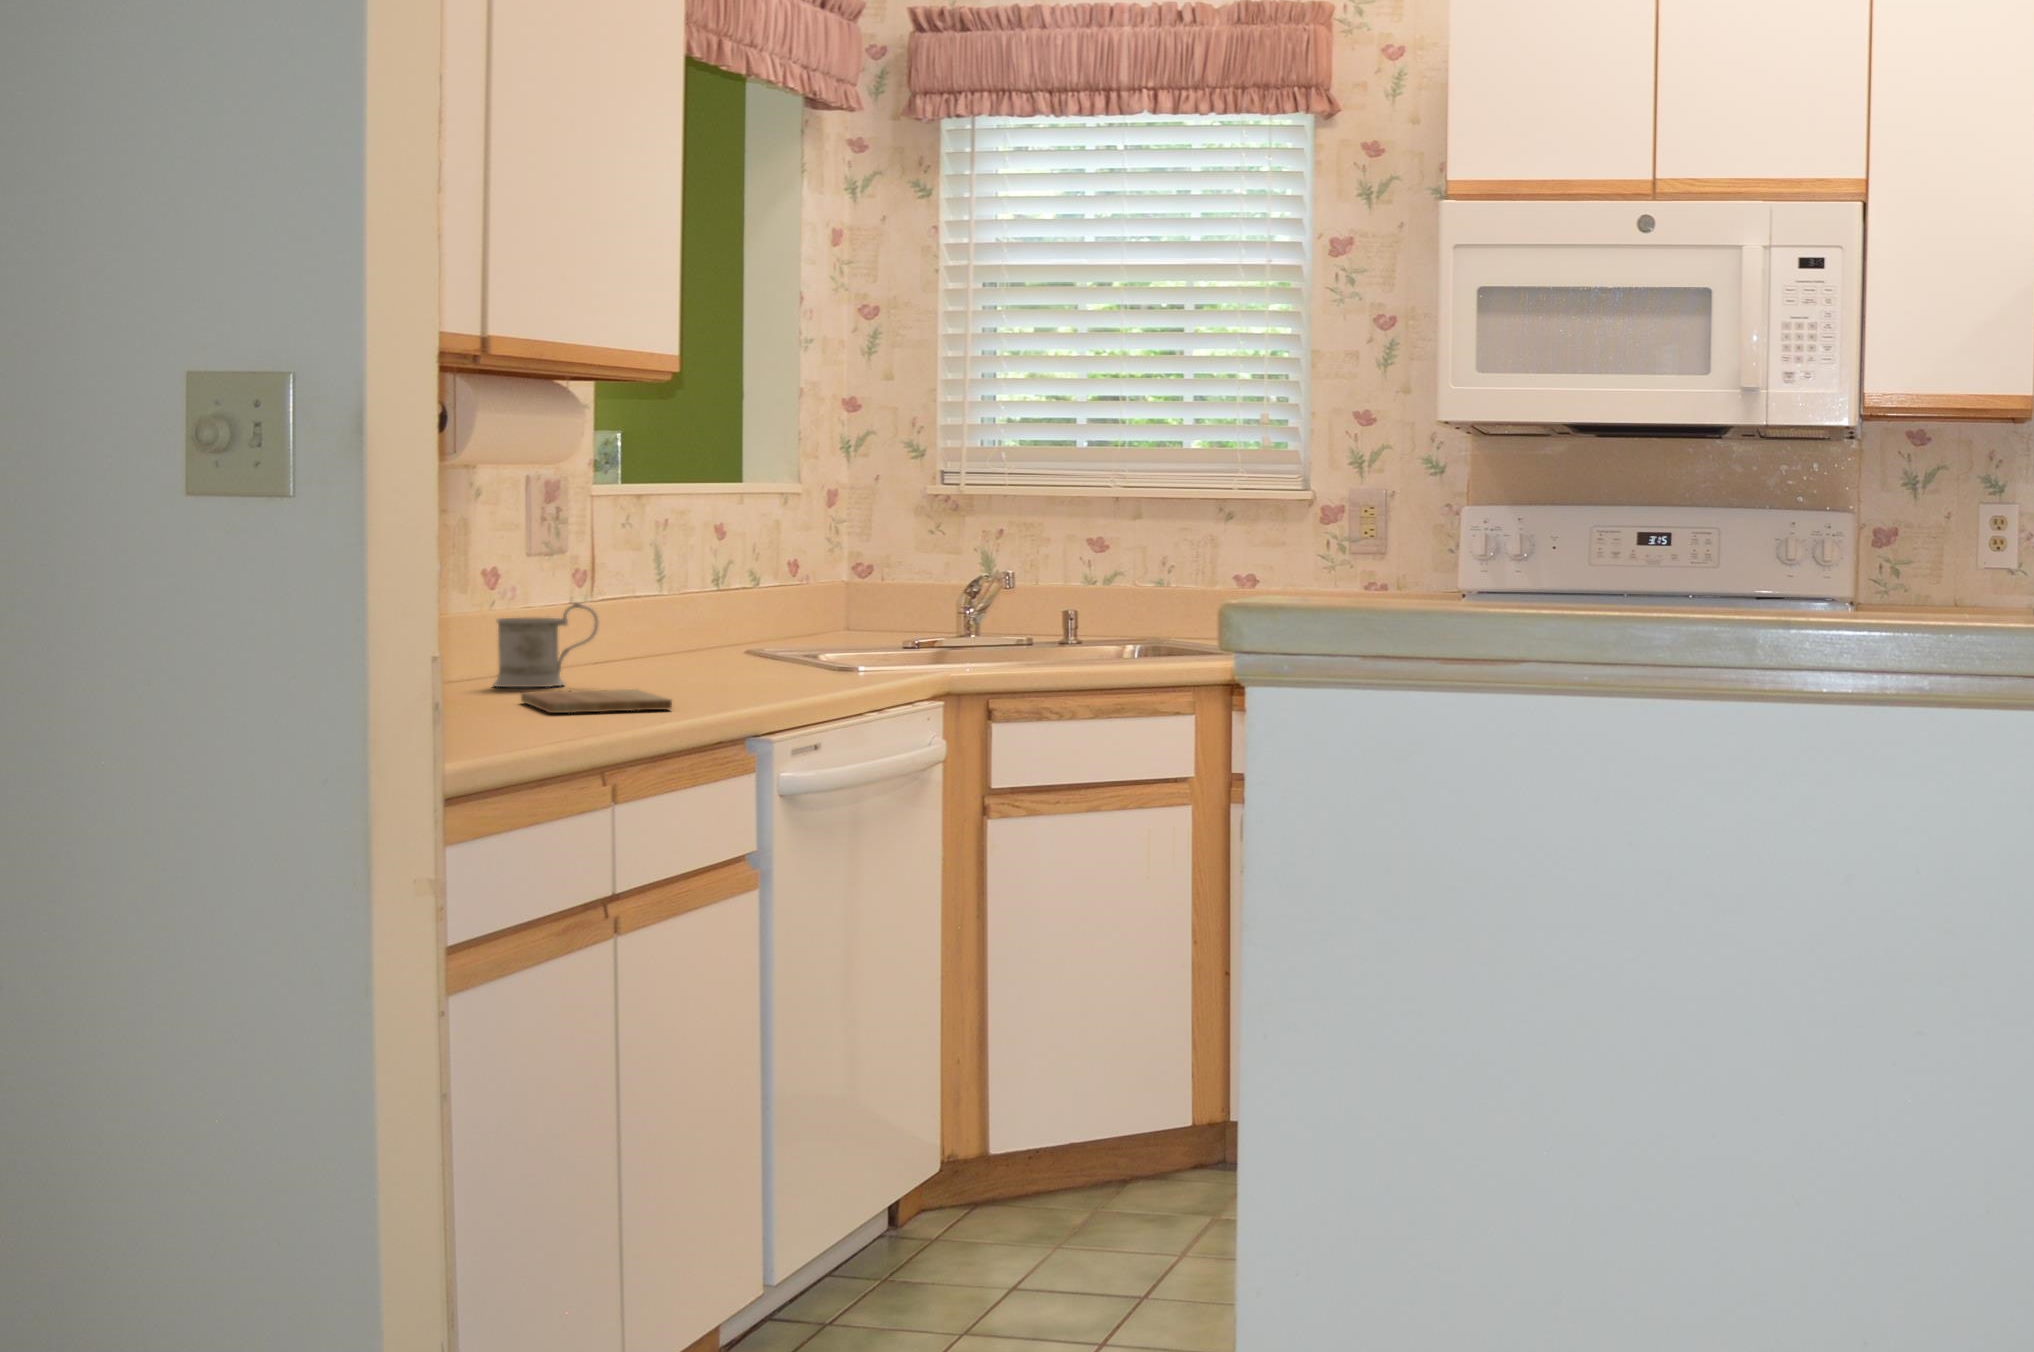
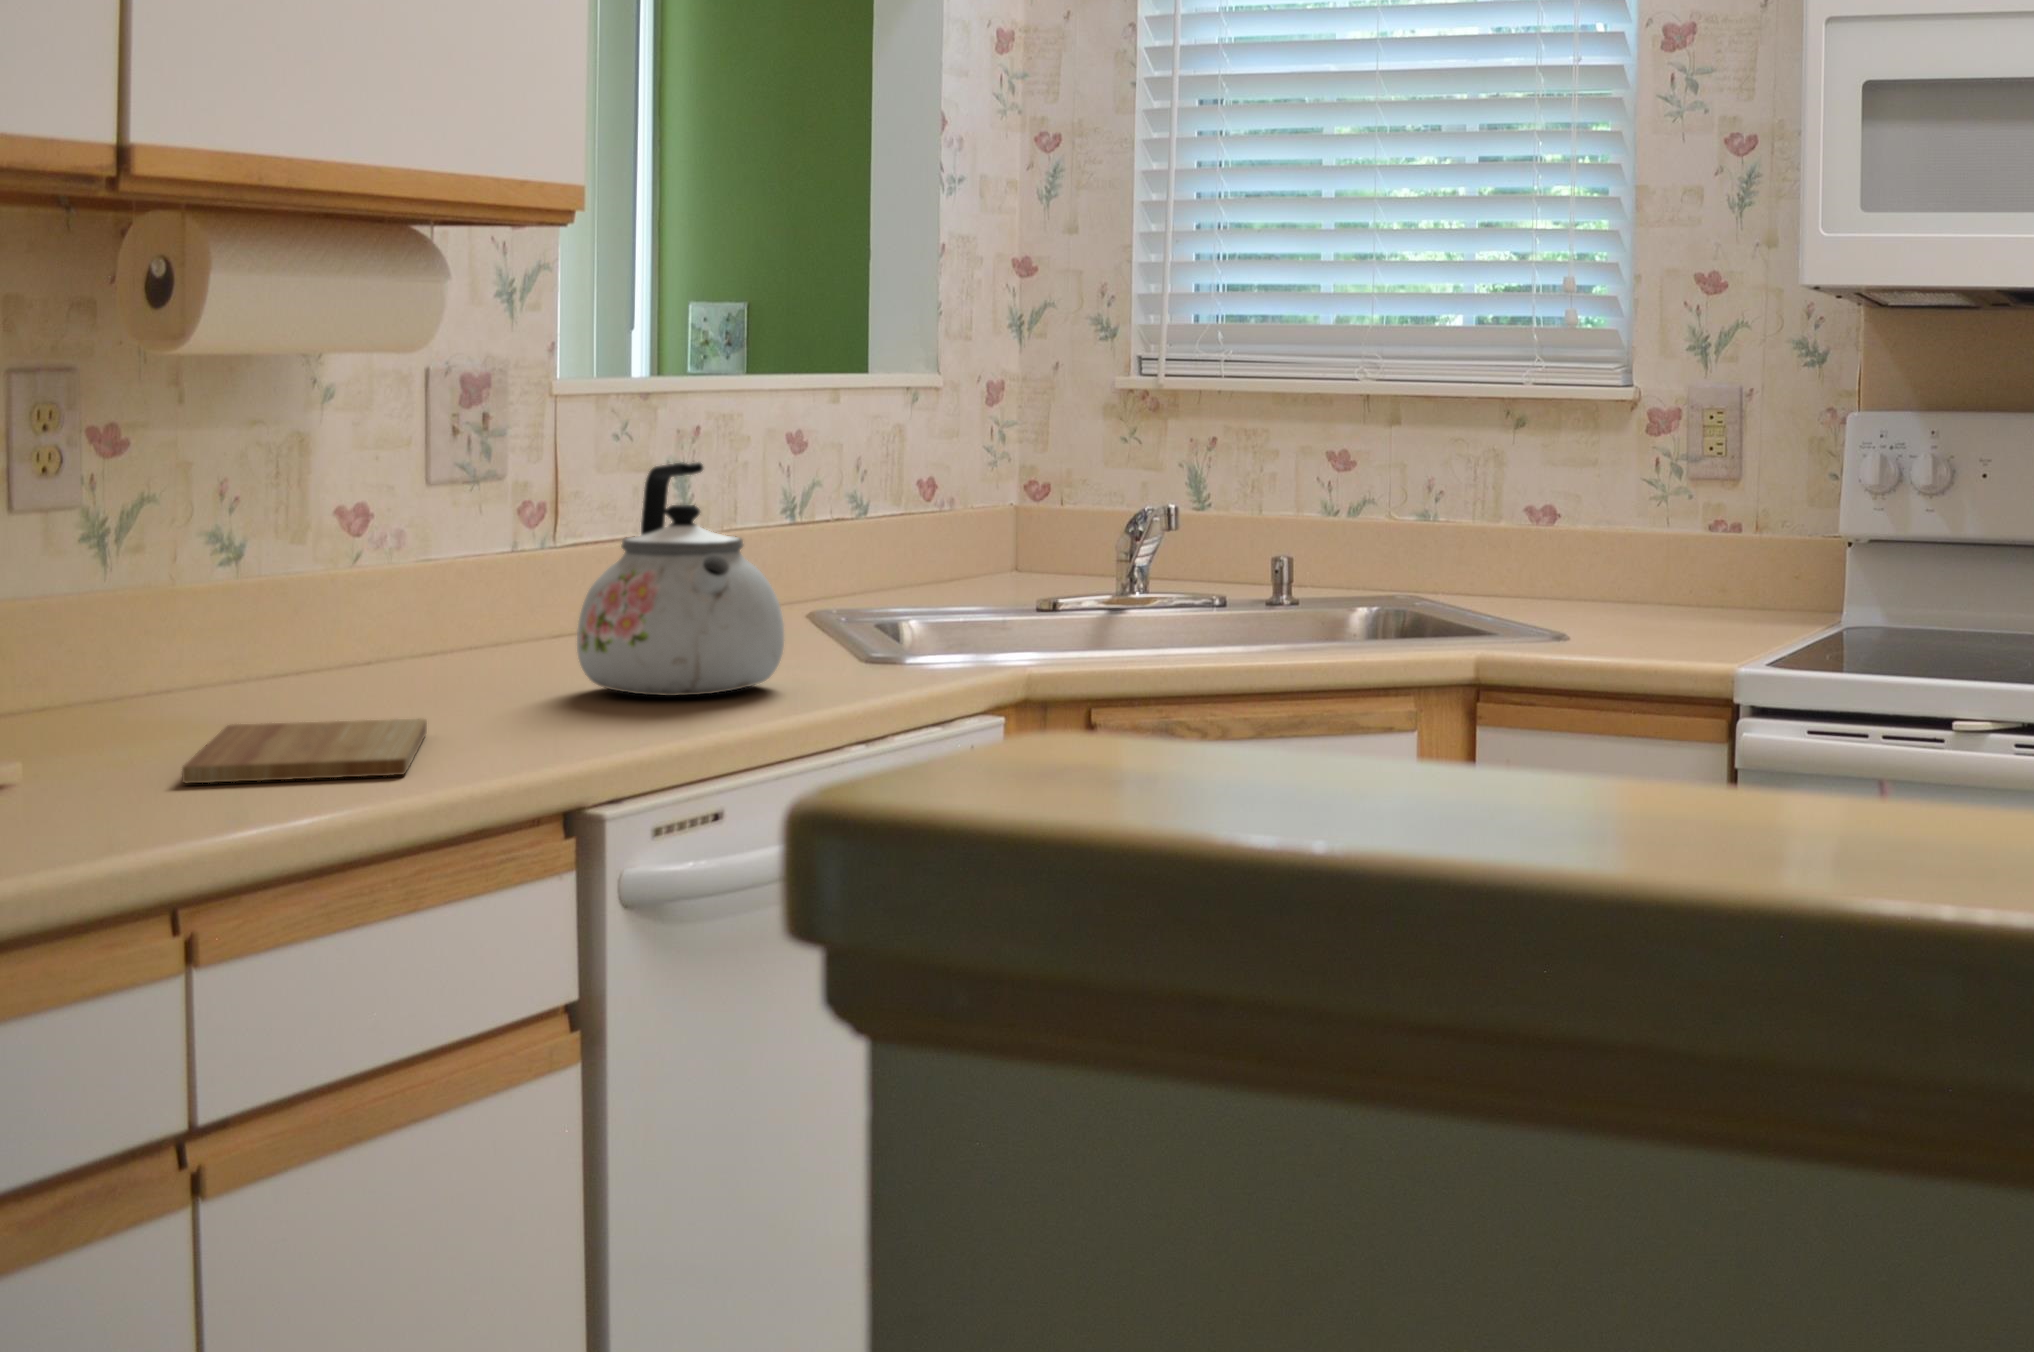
kettle: none [681,536,814,684] -> present [577,462,784,696]
mug: present [493,602,598,687] -> none [296,562,461,694]

